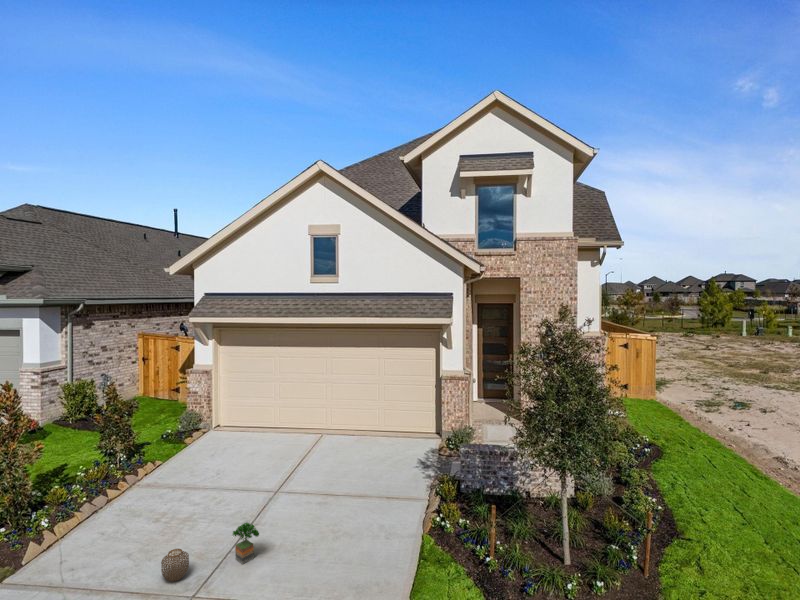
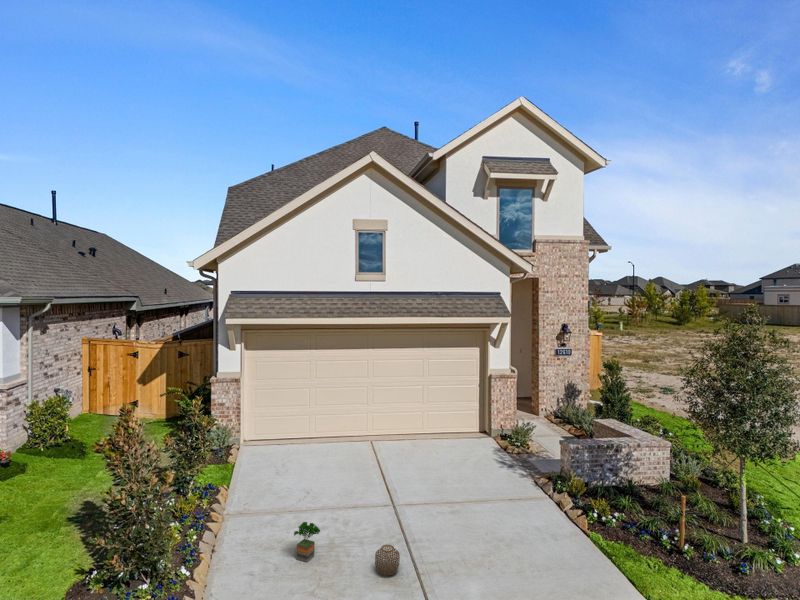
potted tree: present [233,523,259,564] -> present [294,522,320,562]

